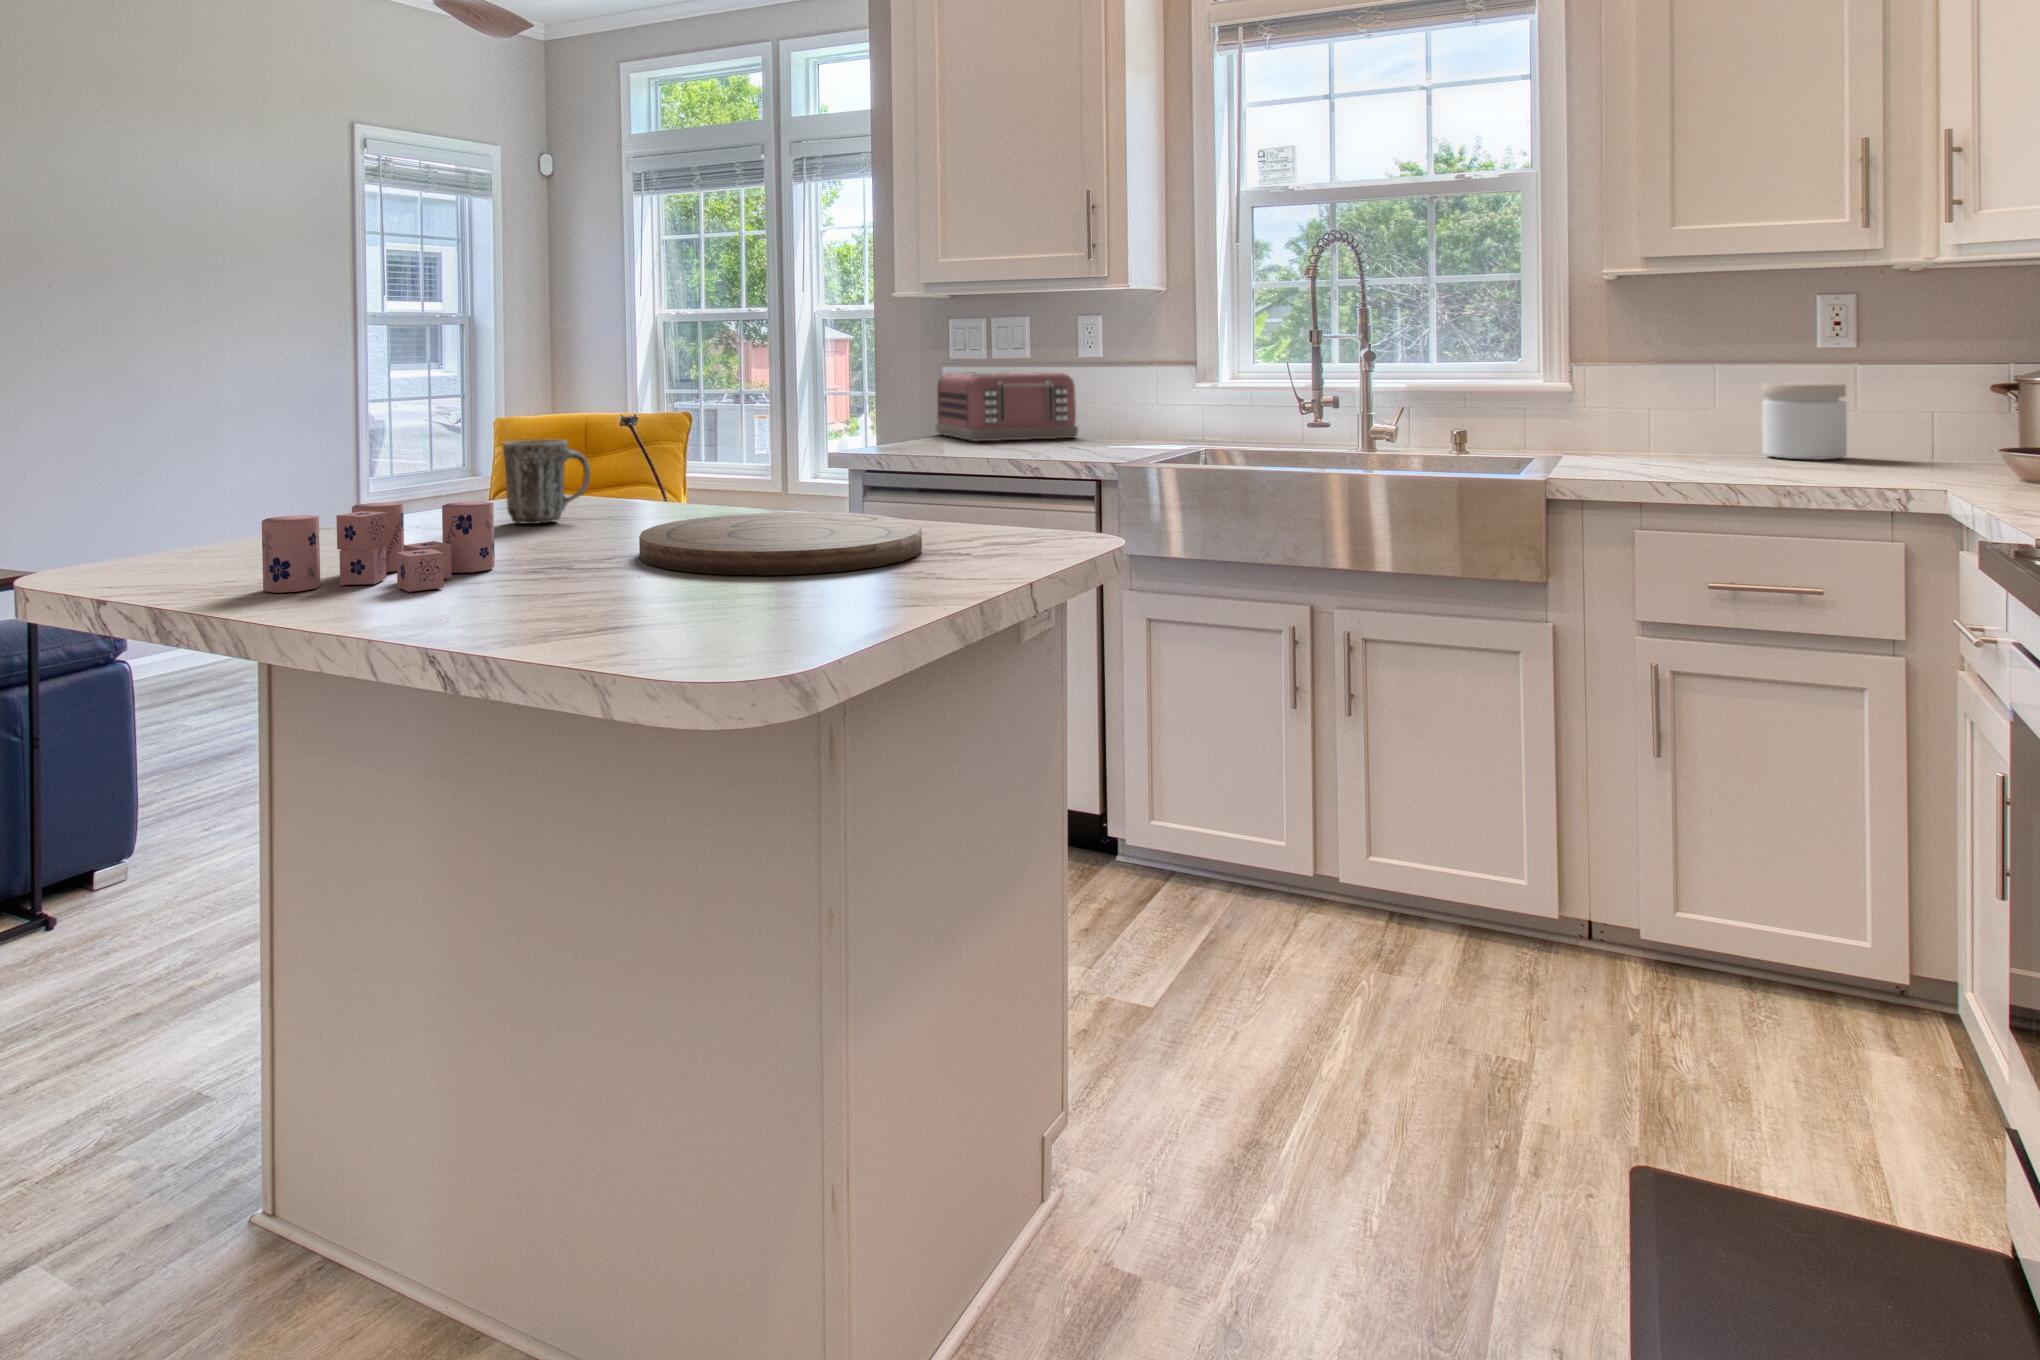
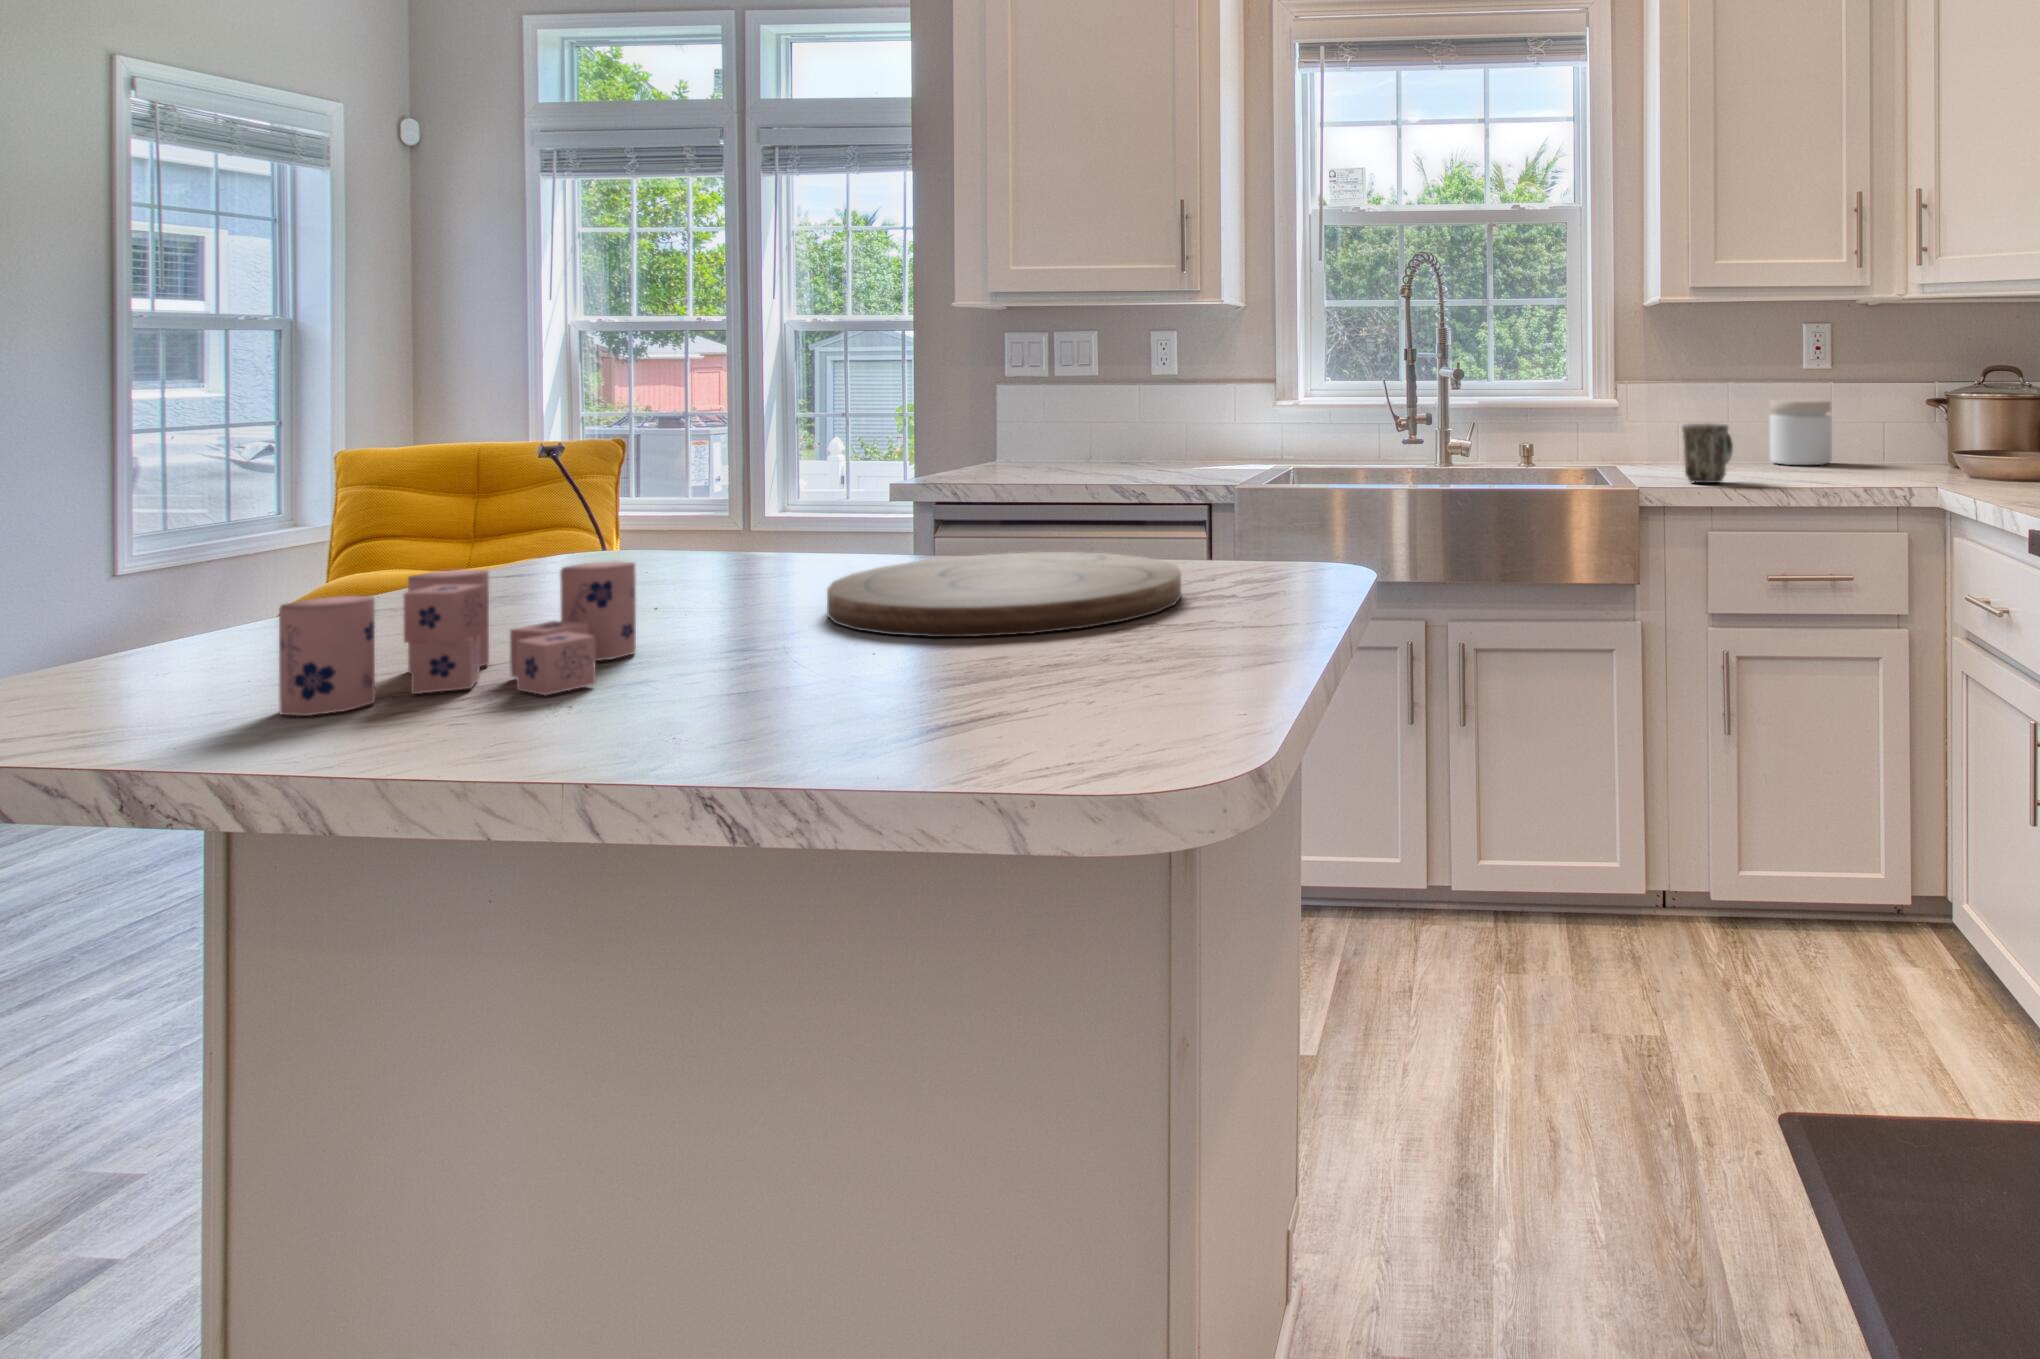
toaster: present [936,372,1078,441] -> none [987,391,1152,467]
mug: present [503,440,590,524] -> present [1682,423,1733,483]

